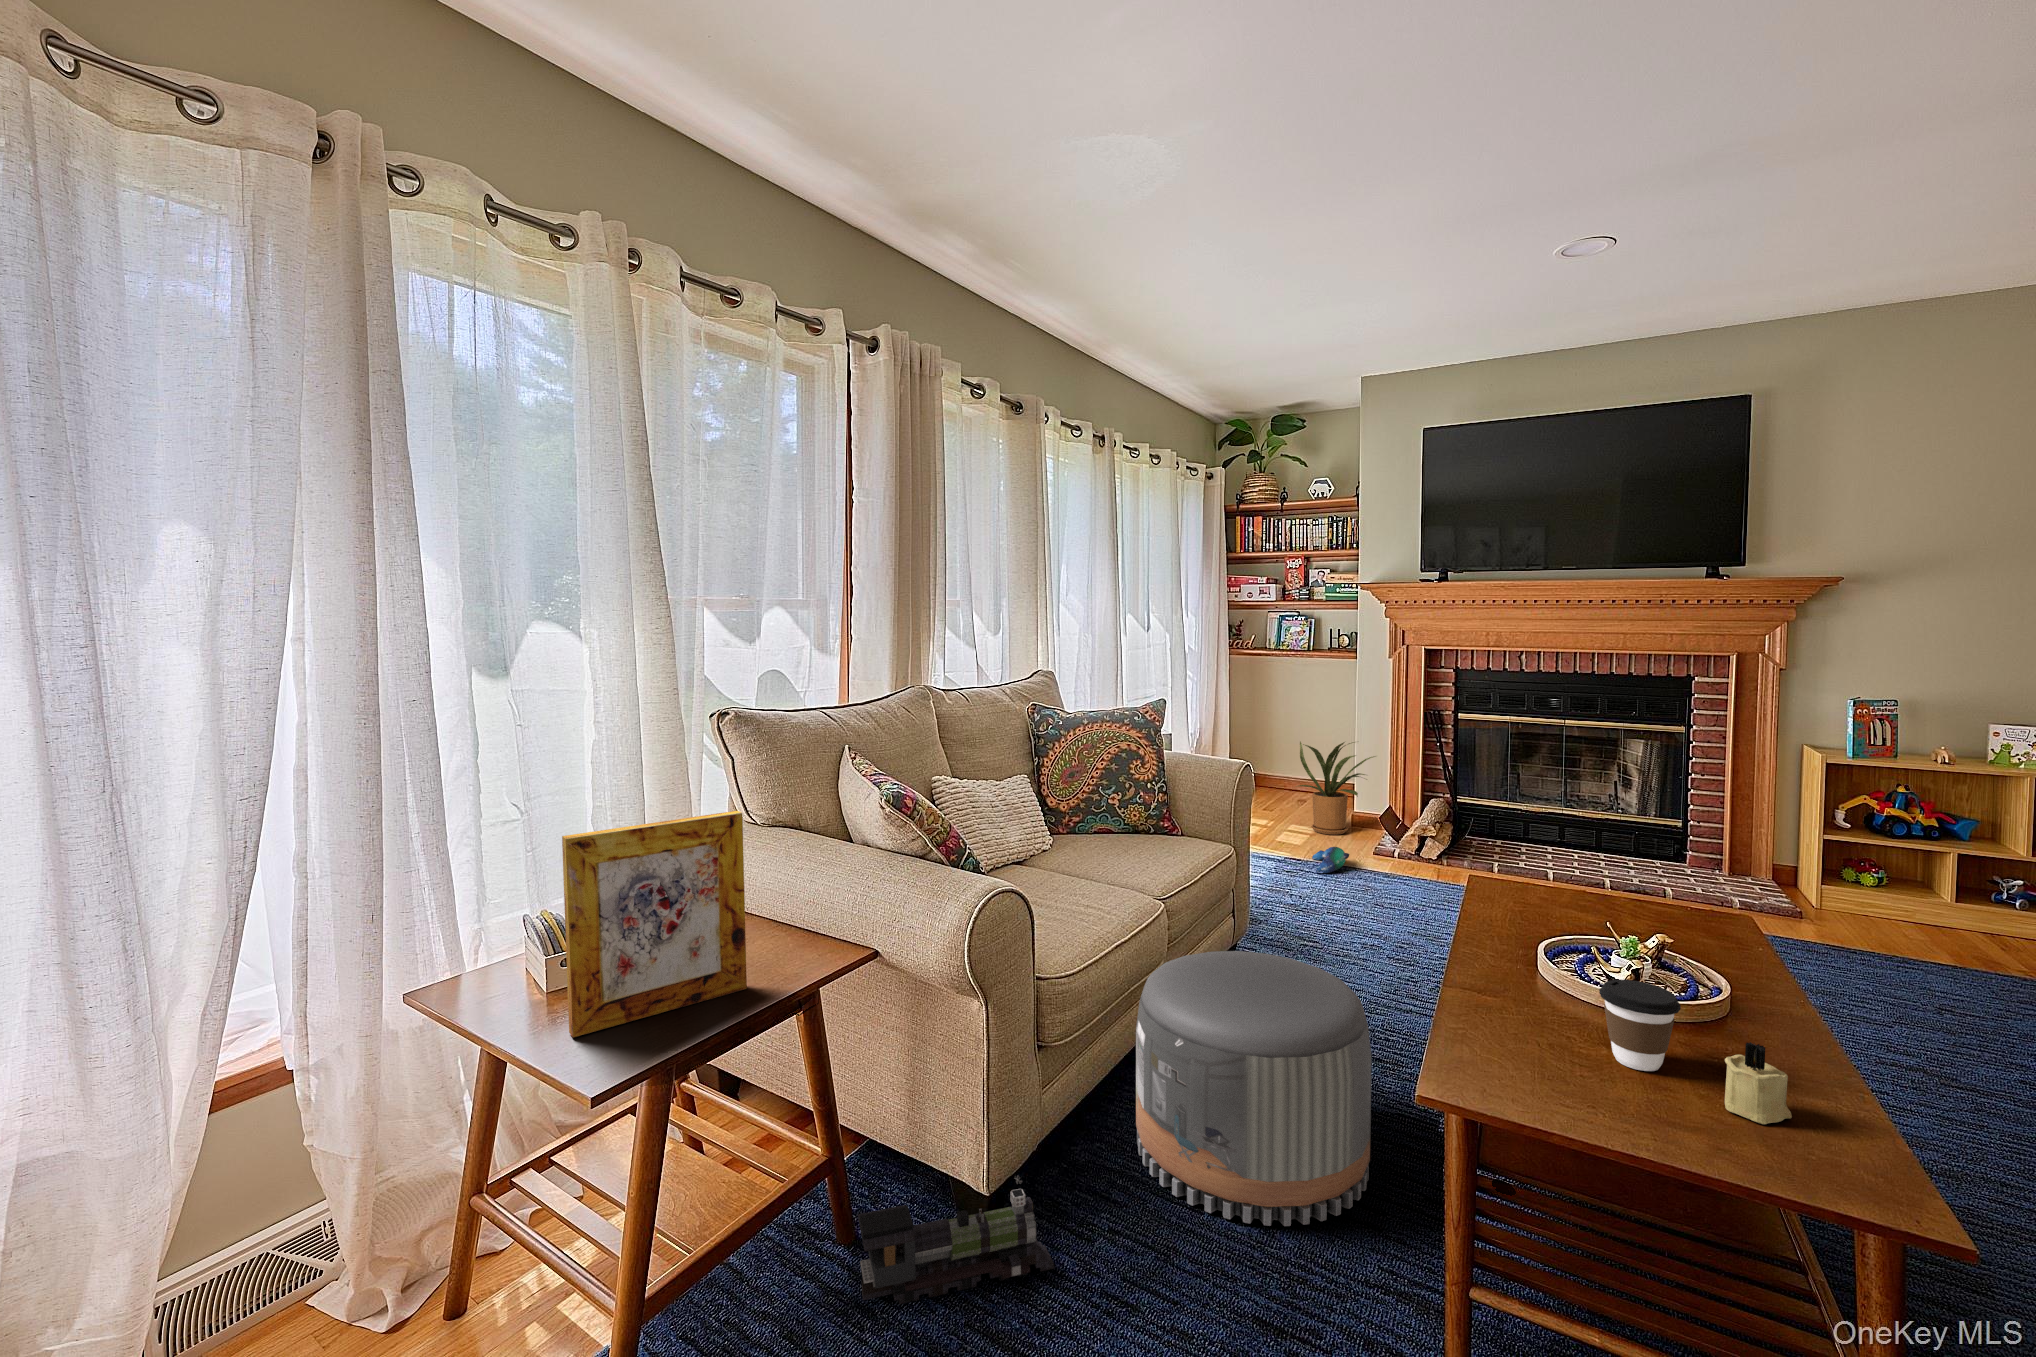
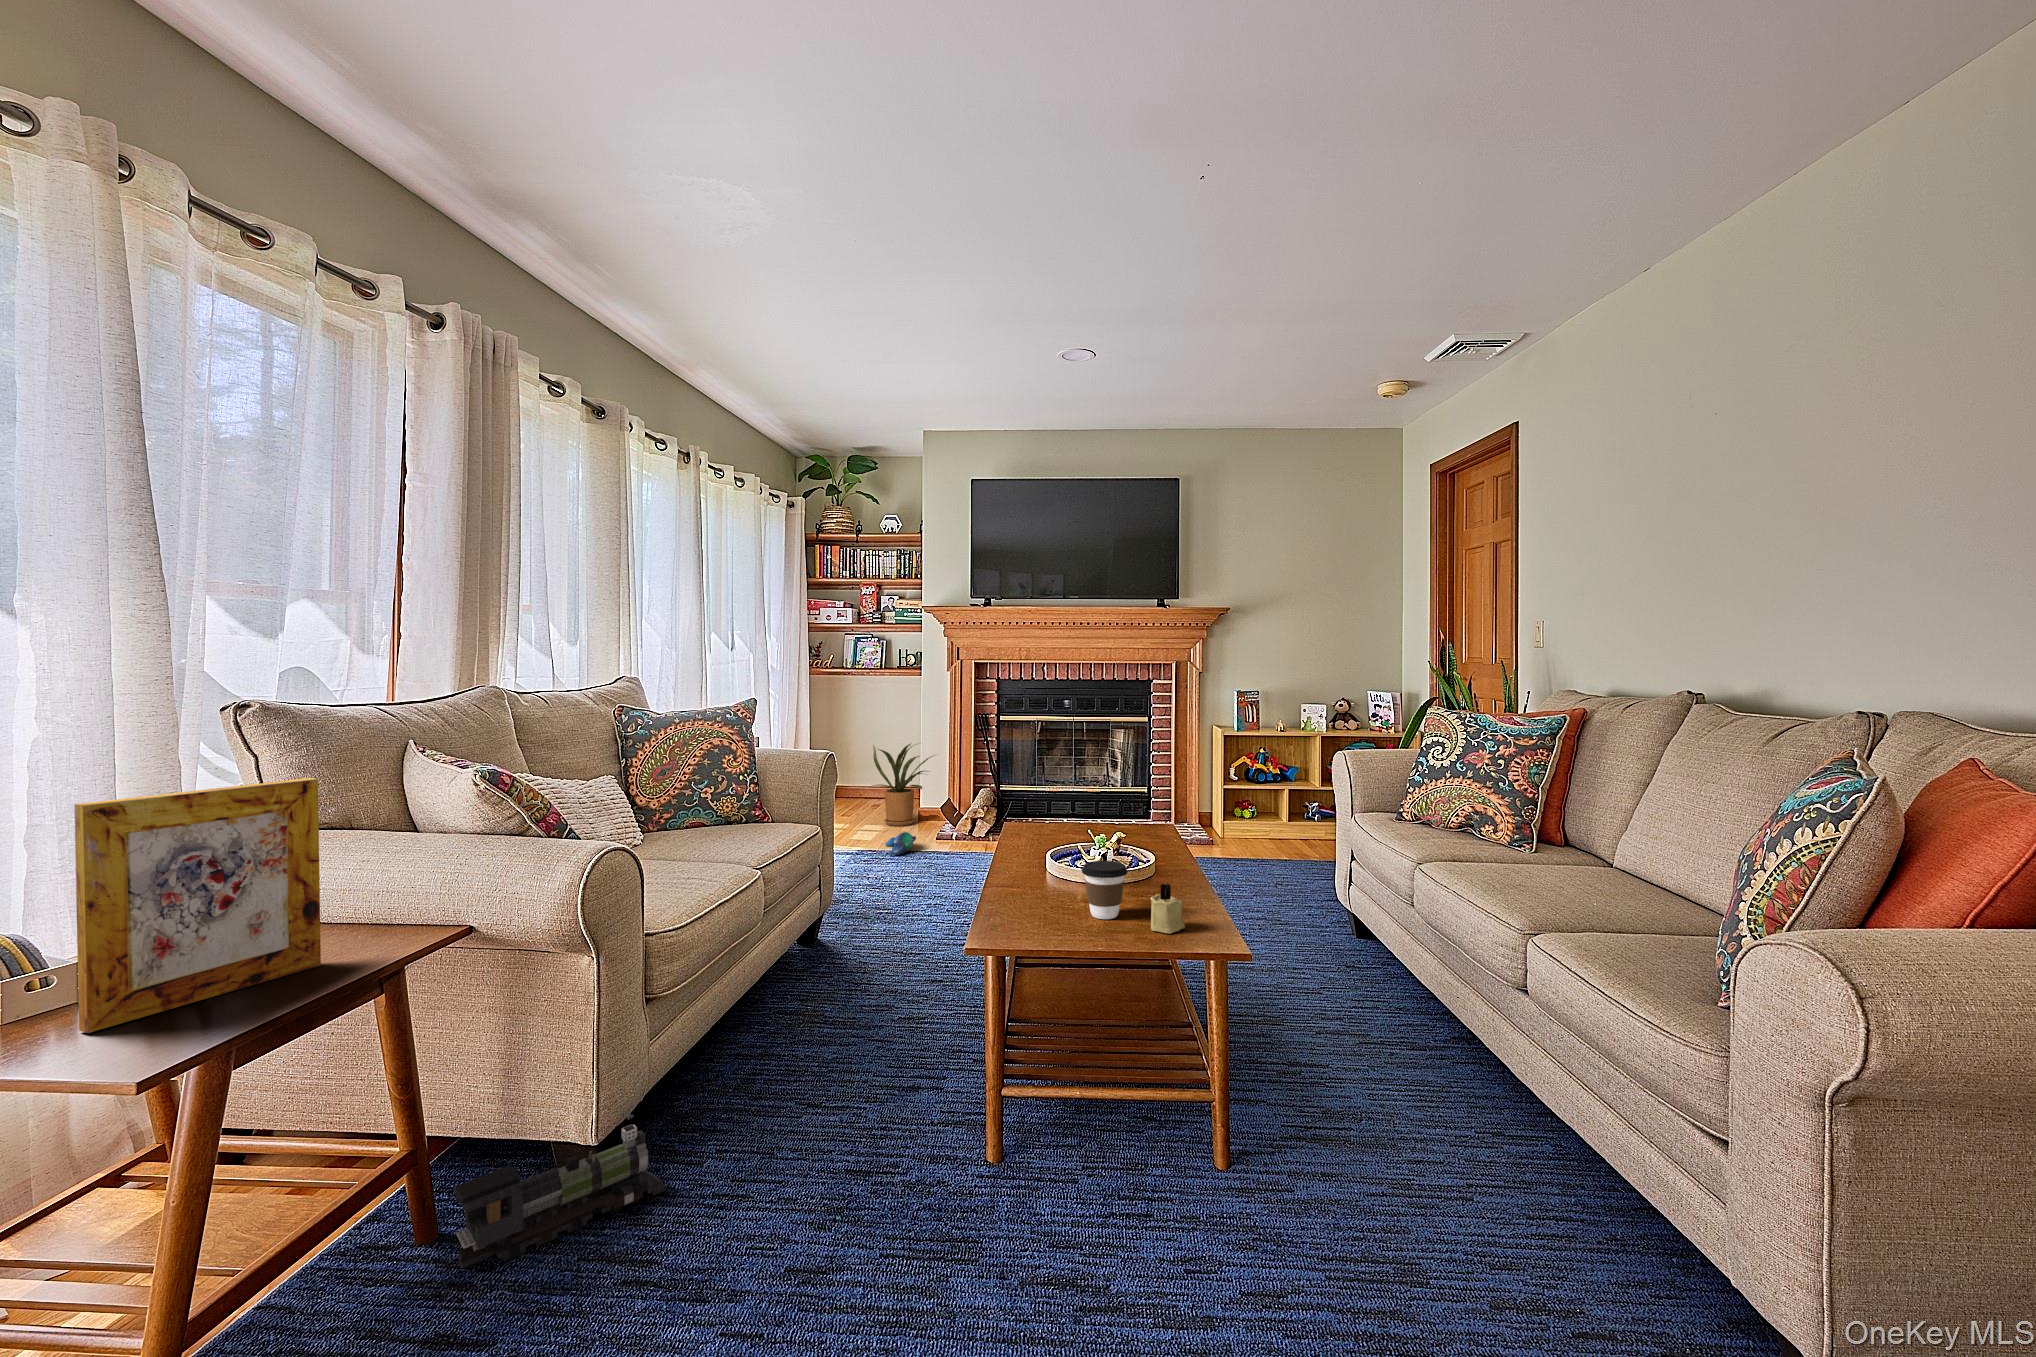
pouf: present [1136,951,1372,1226] -> none [739,899,934,1115]

